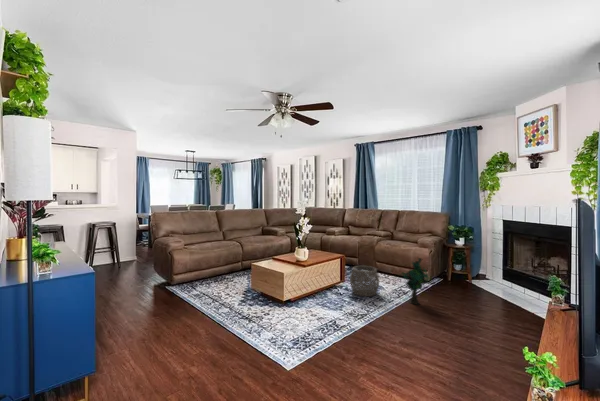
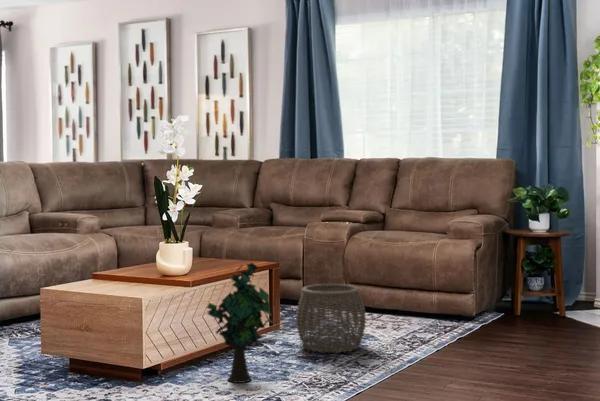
decorative plant: present [402,258,428,304] -> present [207,263,272,383]

